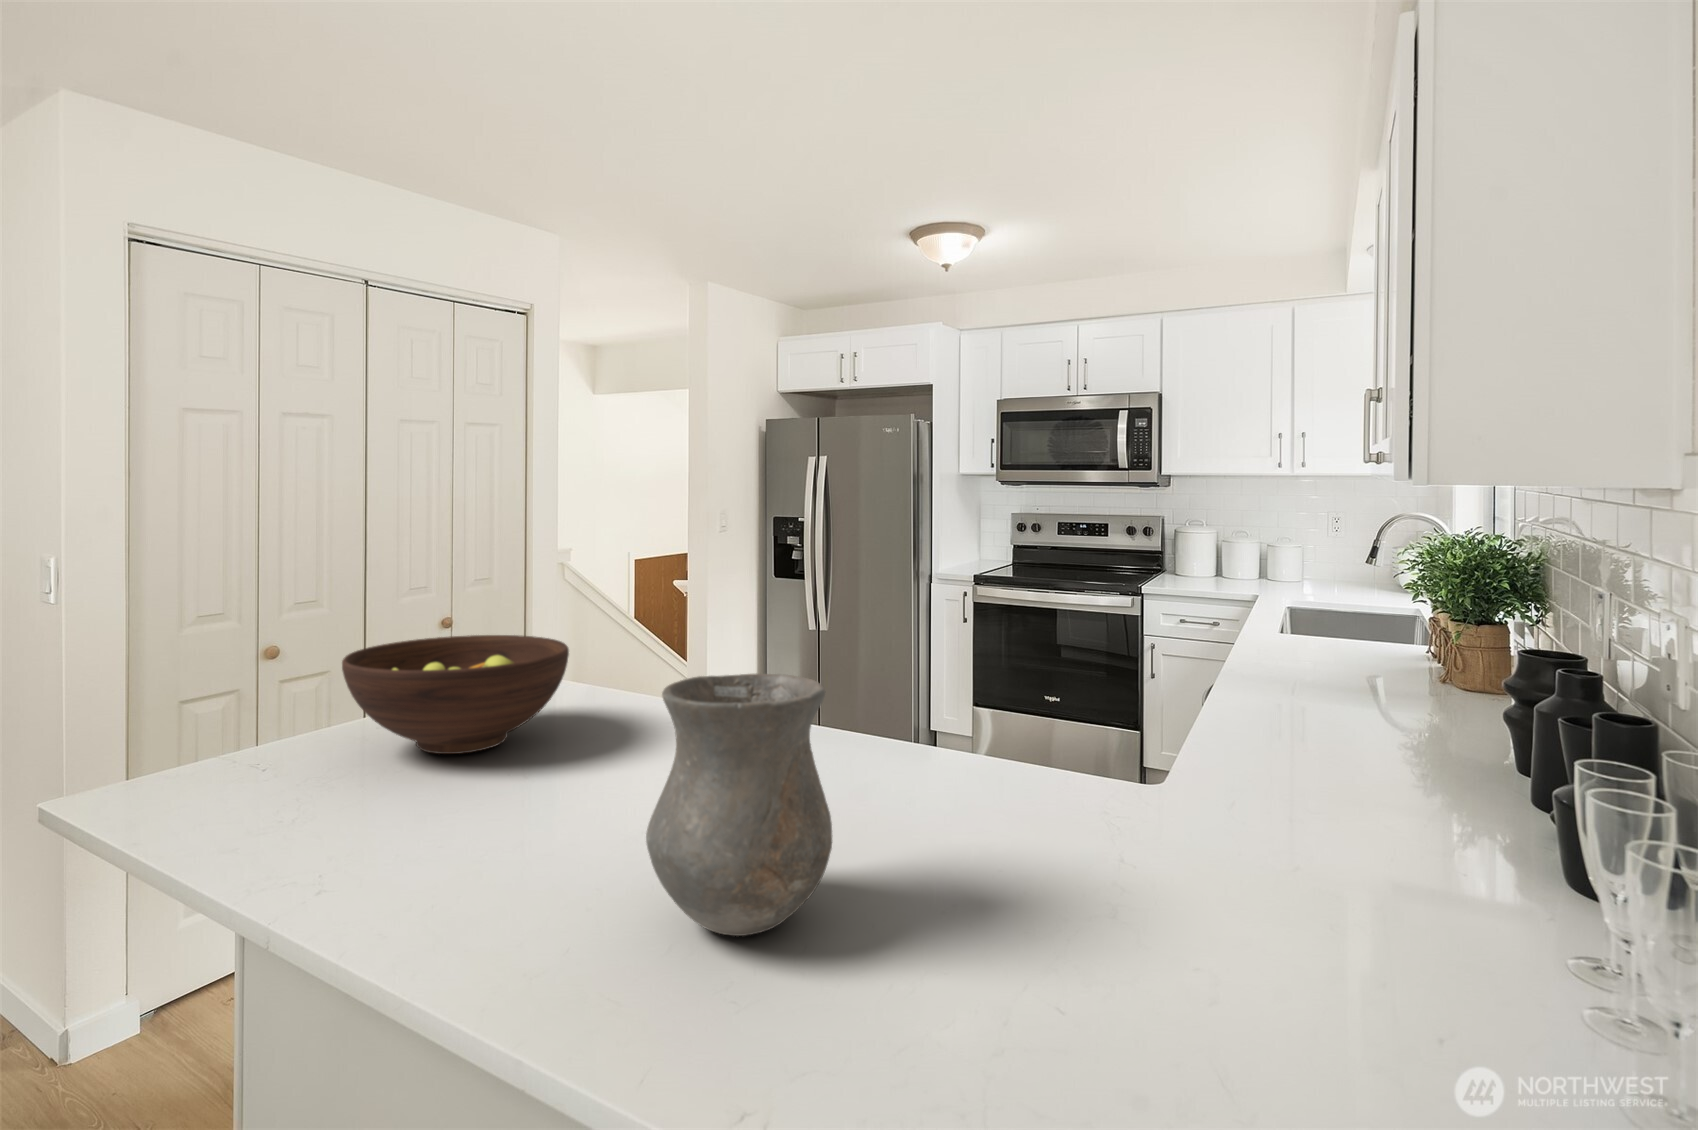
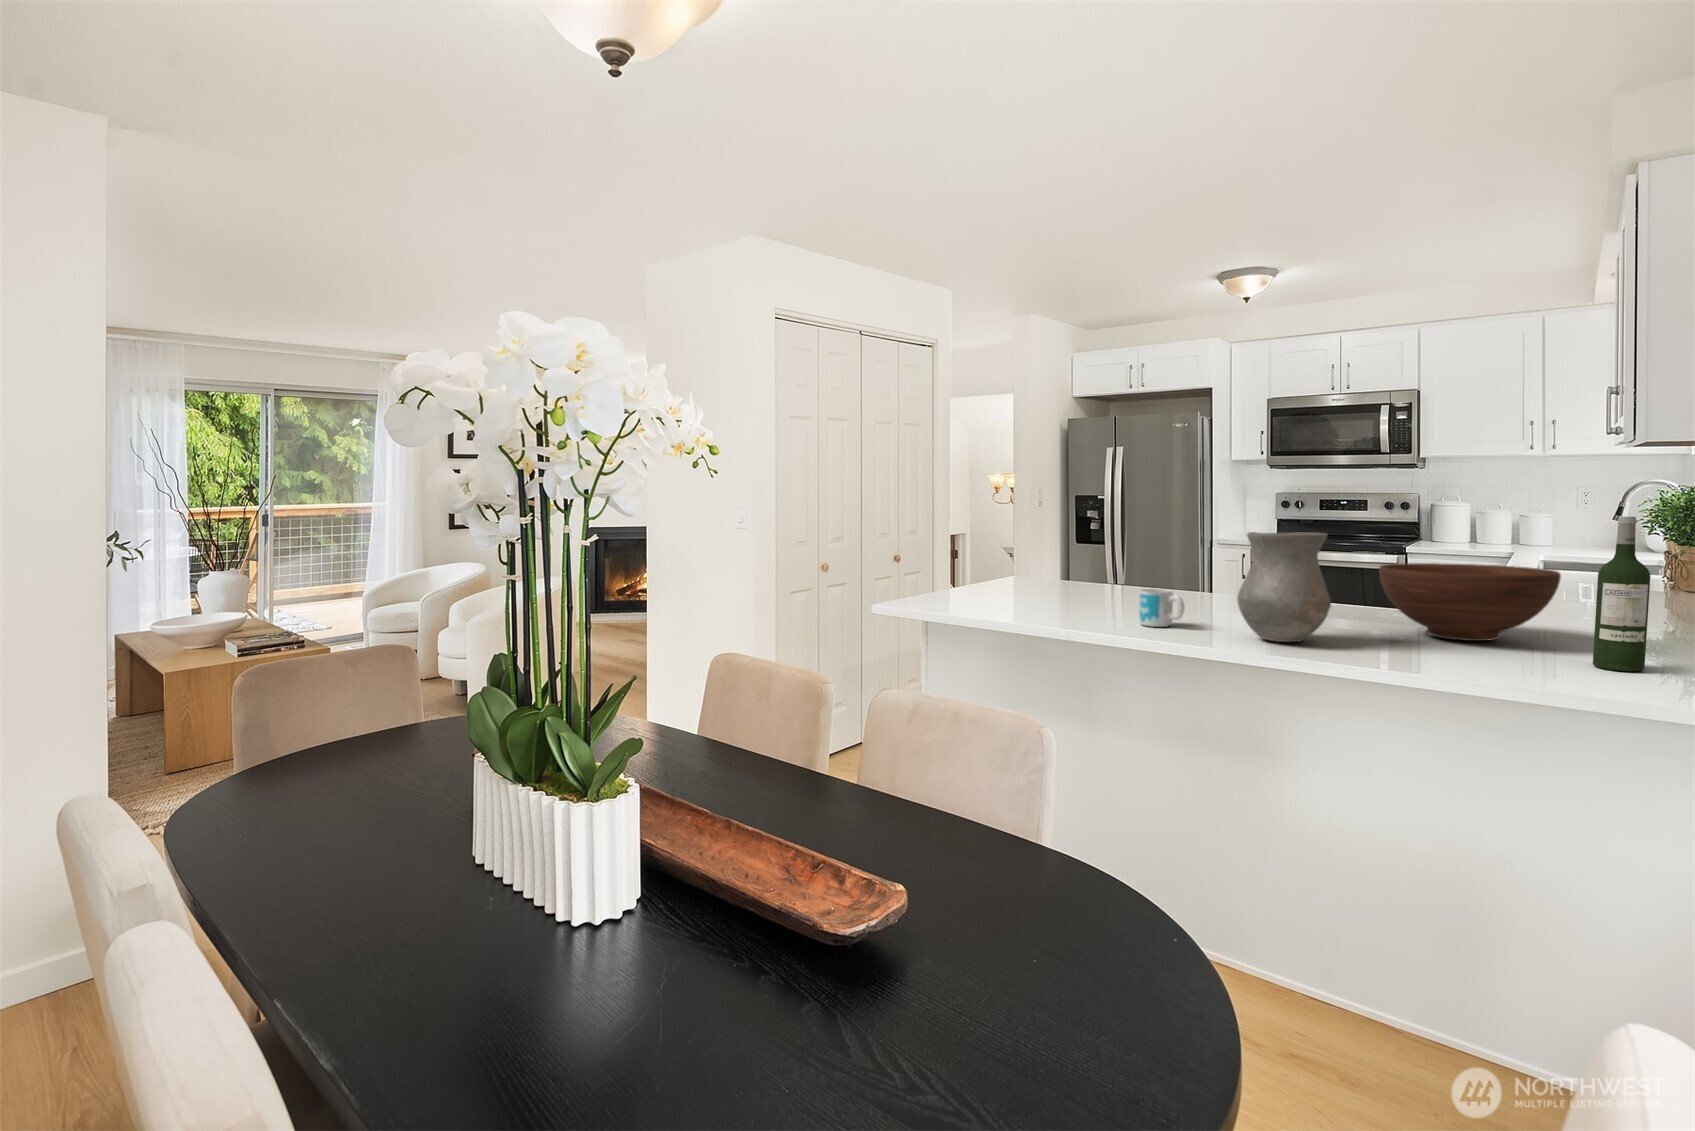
fruit bowl: present [342,635,569,754] -> present [1379,563,1561,641]
wine bottle: none [1343,688,1464,1069] -> present [1593,516,1650,671]
mug: none [518,770,591,860] -> present [1139,589,1185,627]

